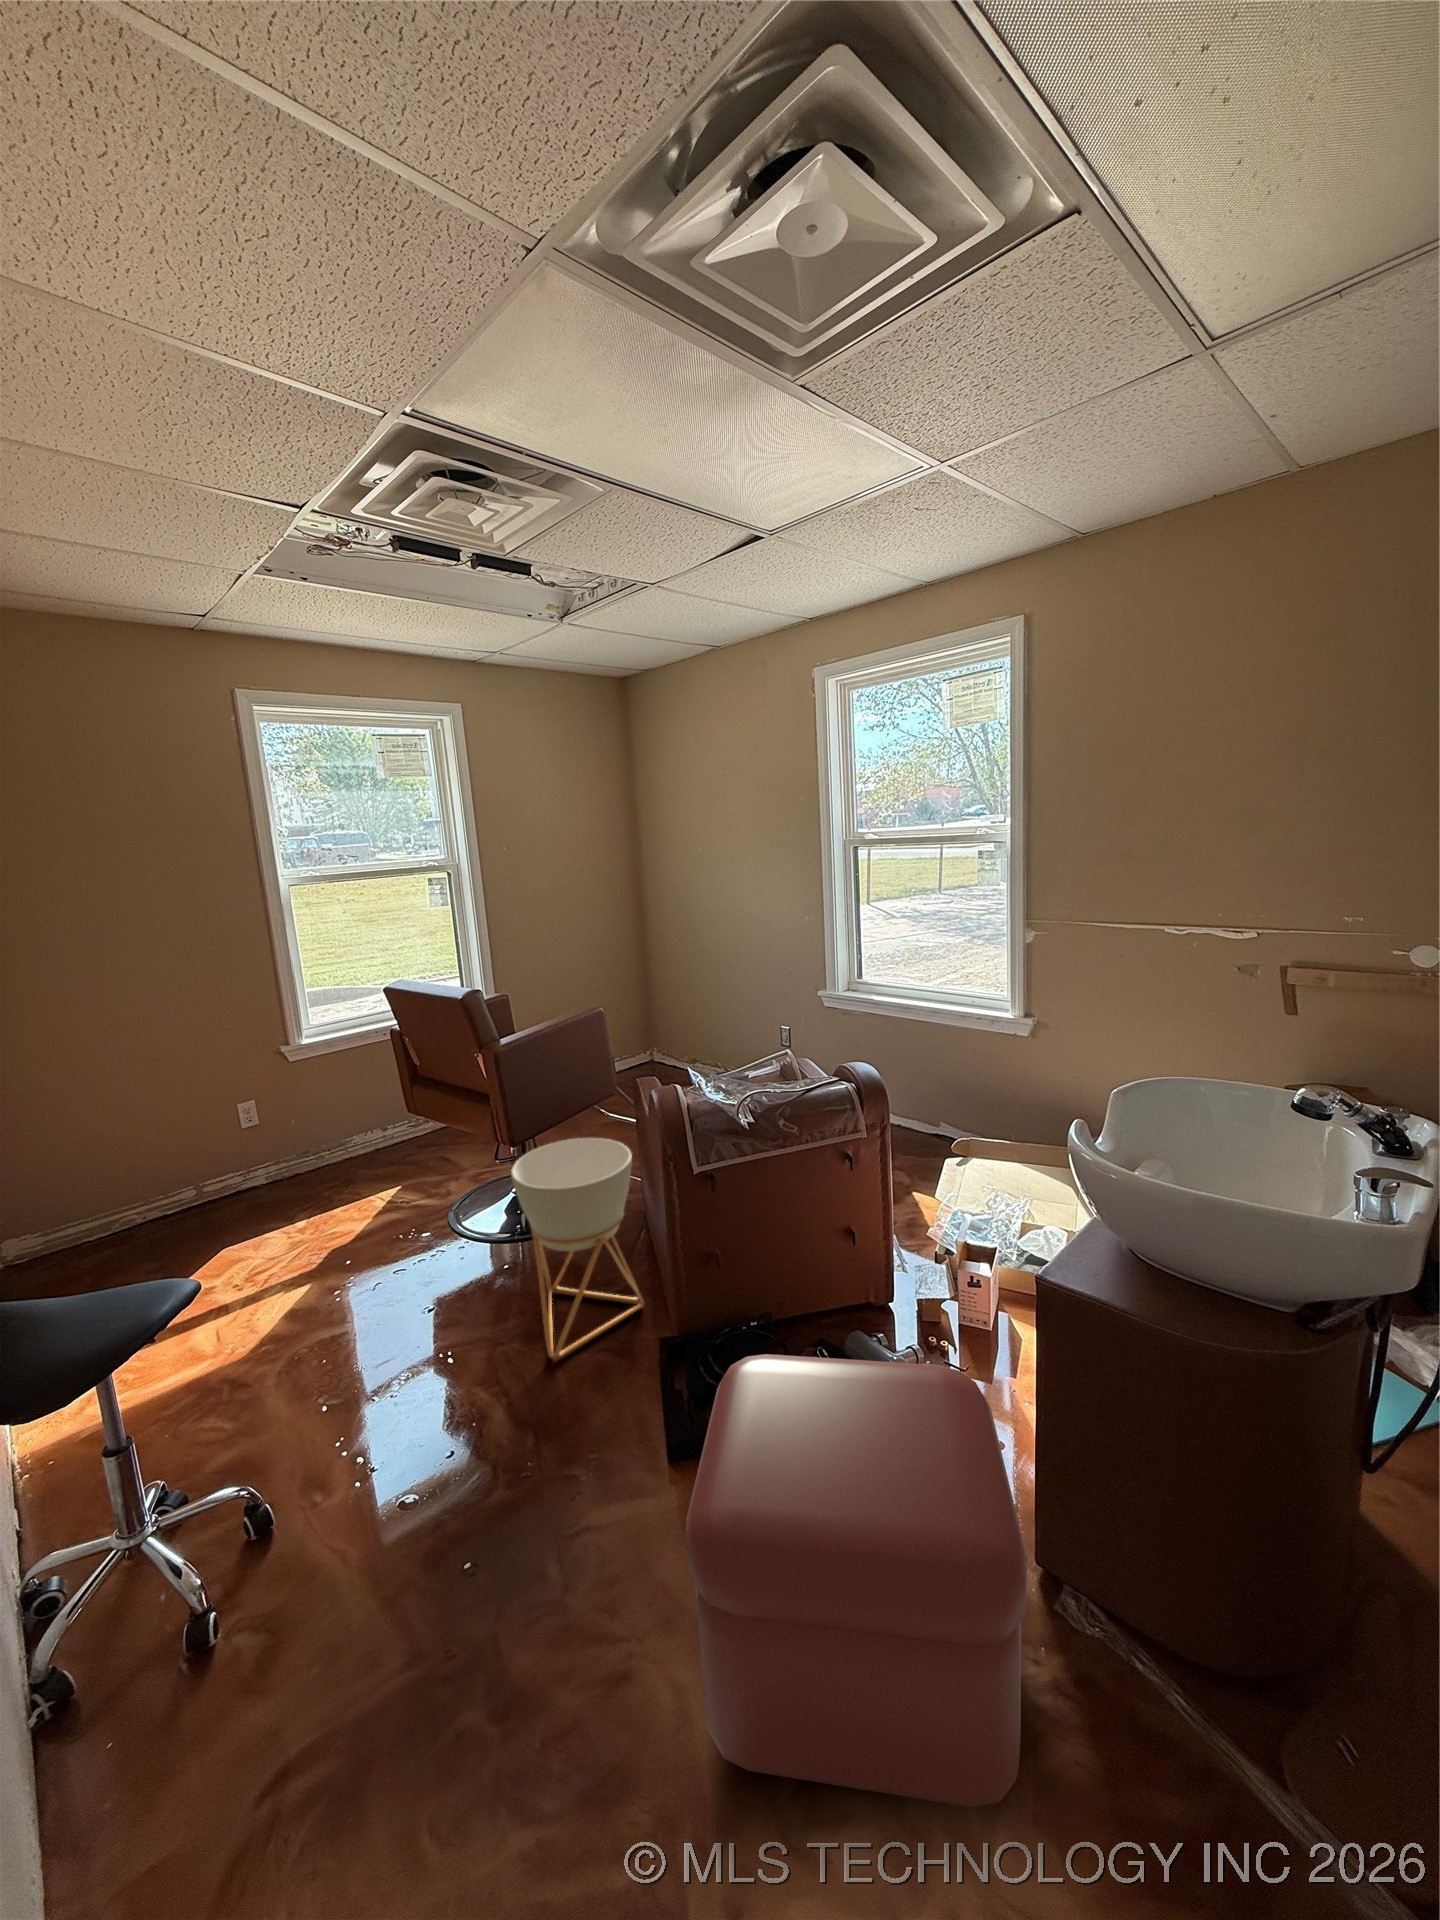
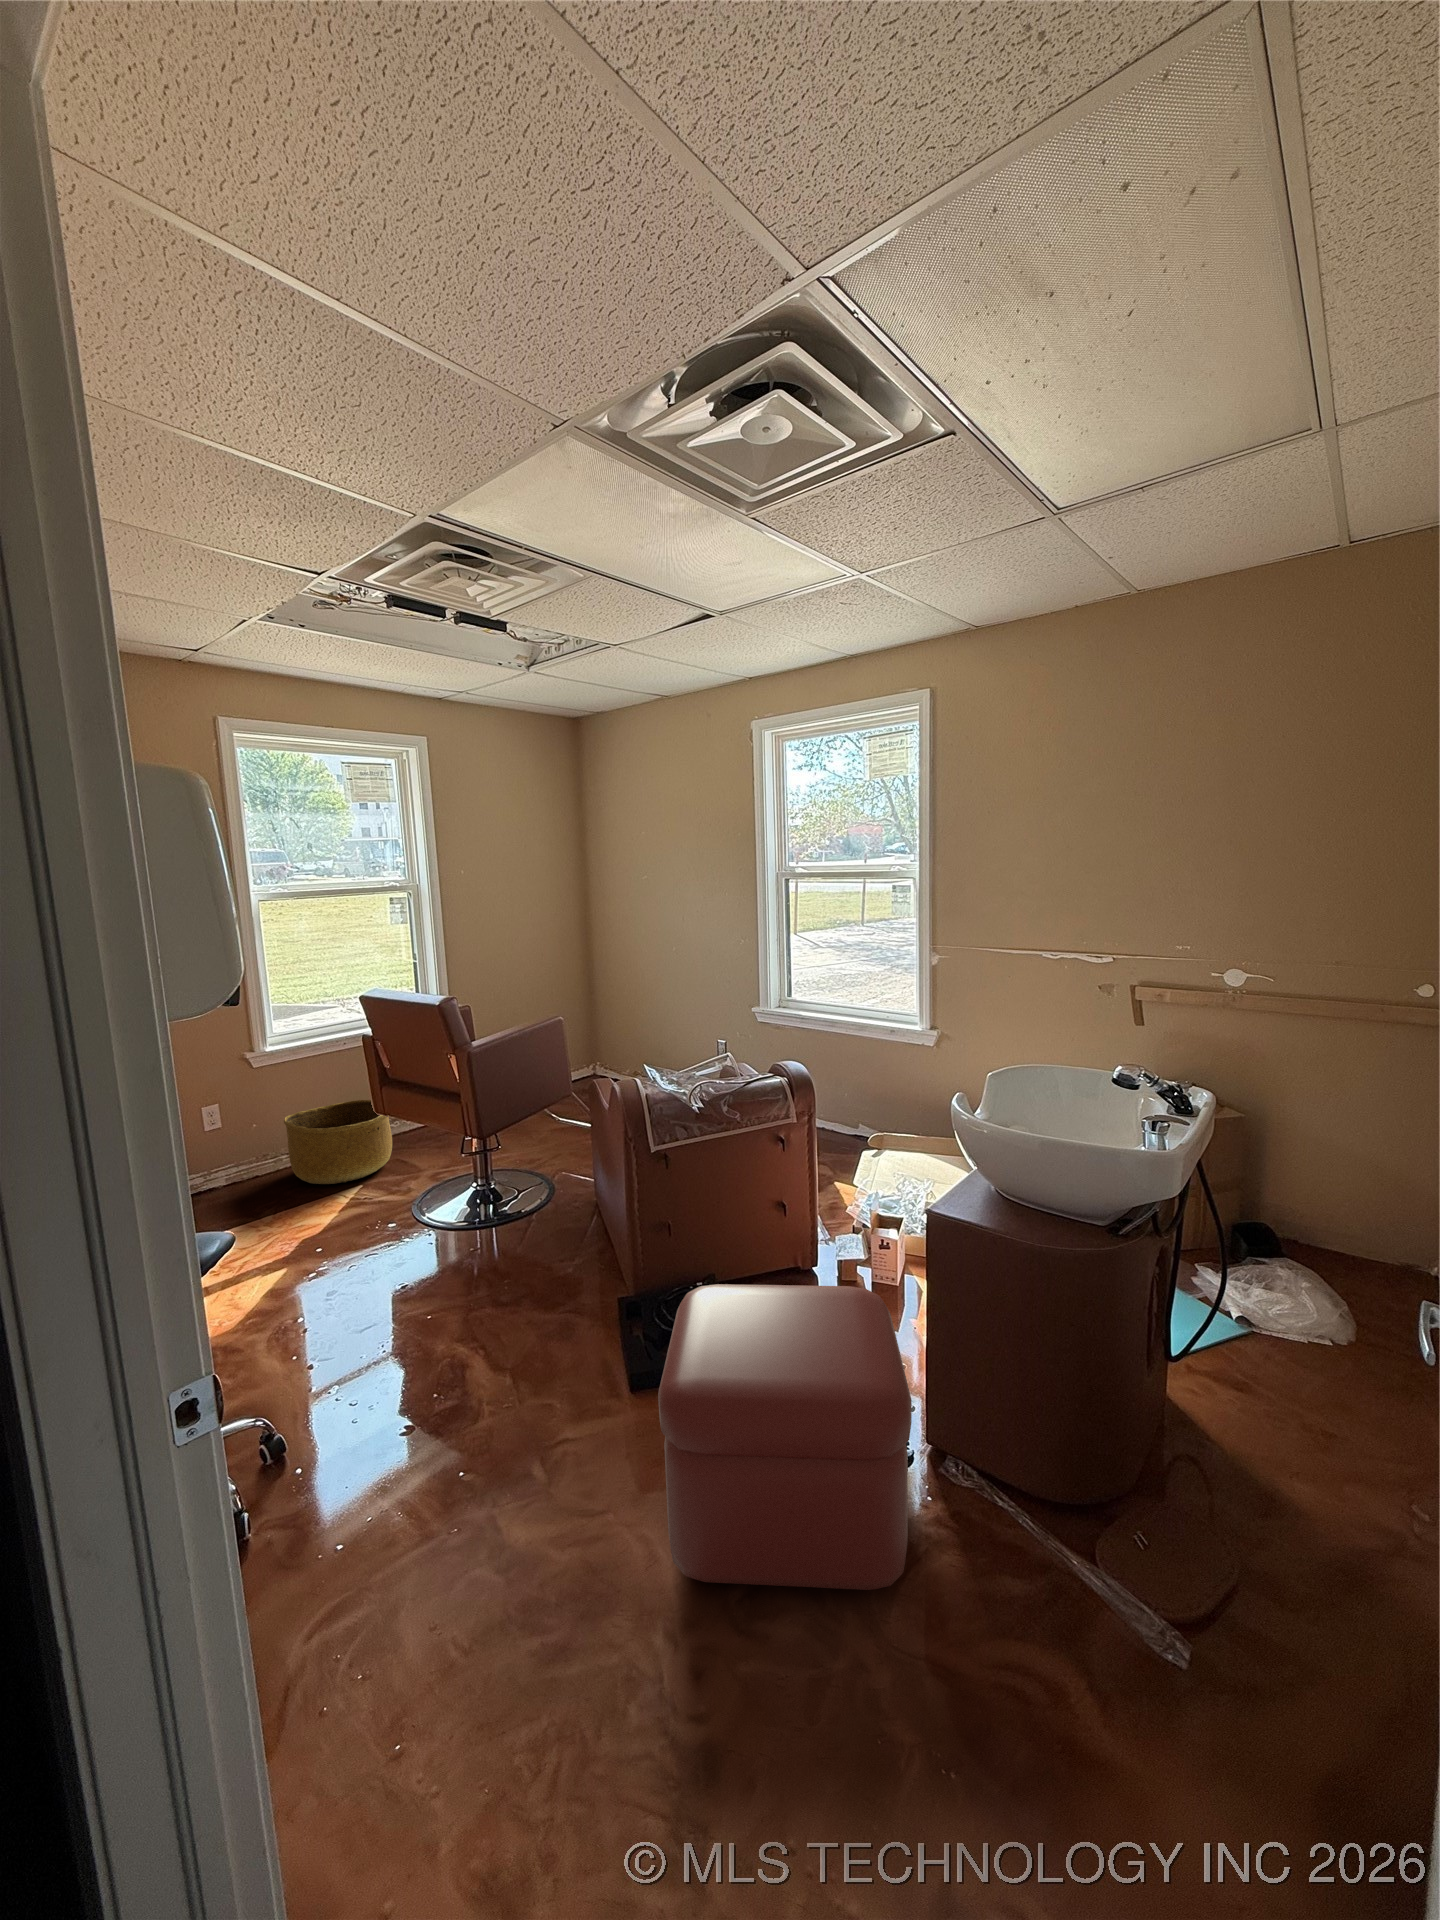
basket: none [322,1094,434,1184] -> present [284,1100,392,1184]
planter: present [511,1138,644,1359] -> none [487,1128,601,1320]

